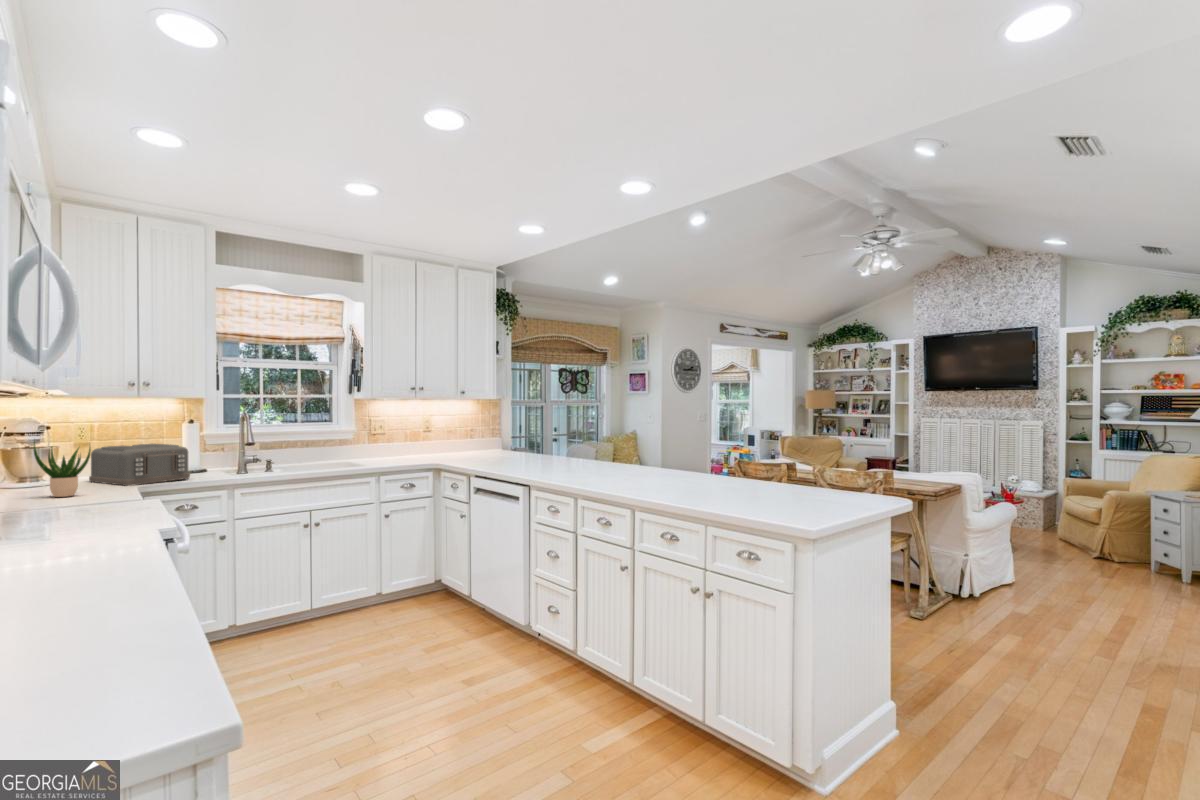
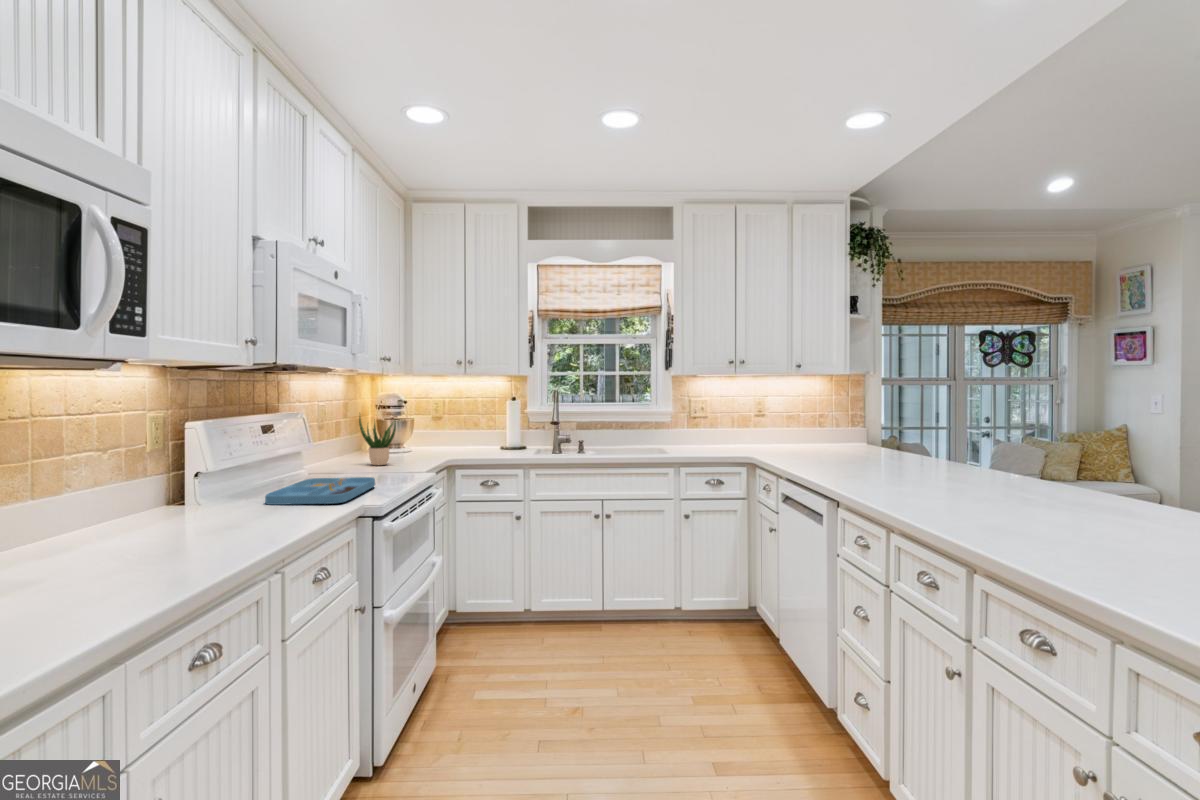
toaster: present [89,444,190,486] -> none [429,420,497,459]
tray: none [38,503,143,535] -> present [265,477,375,505]

